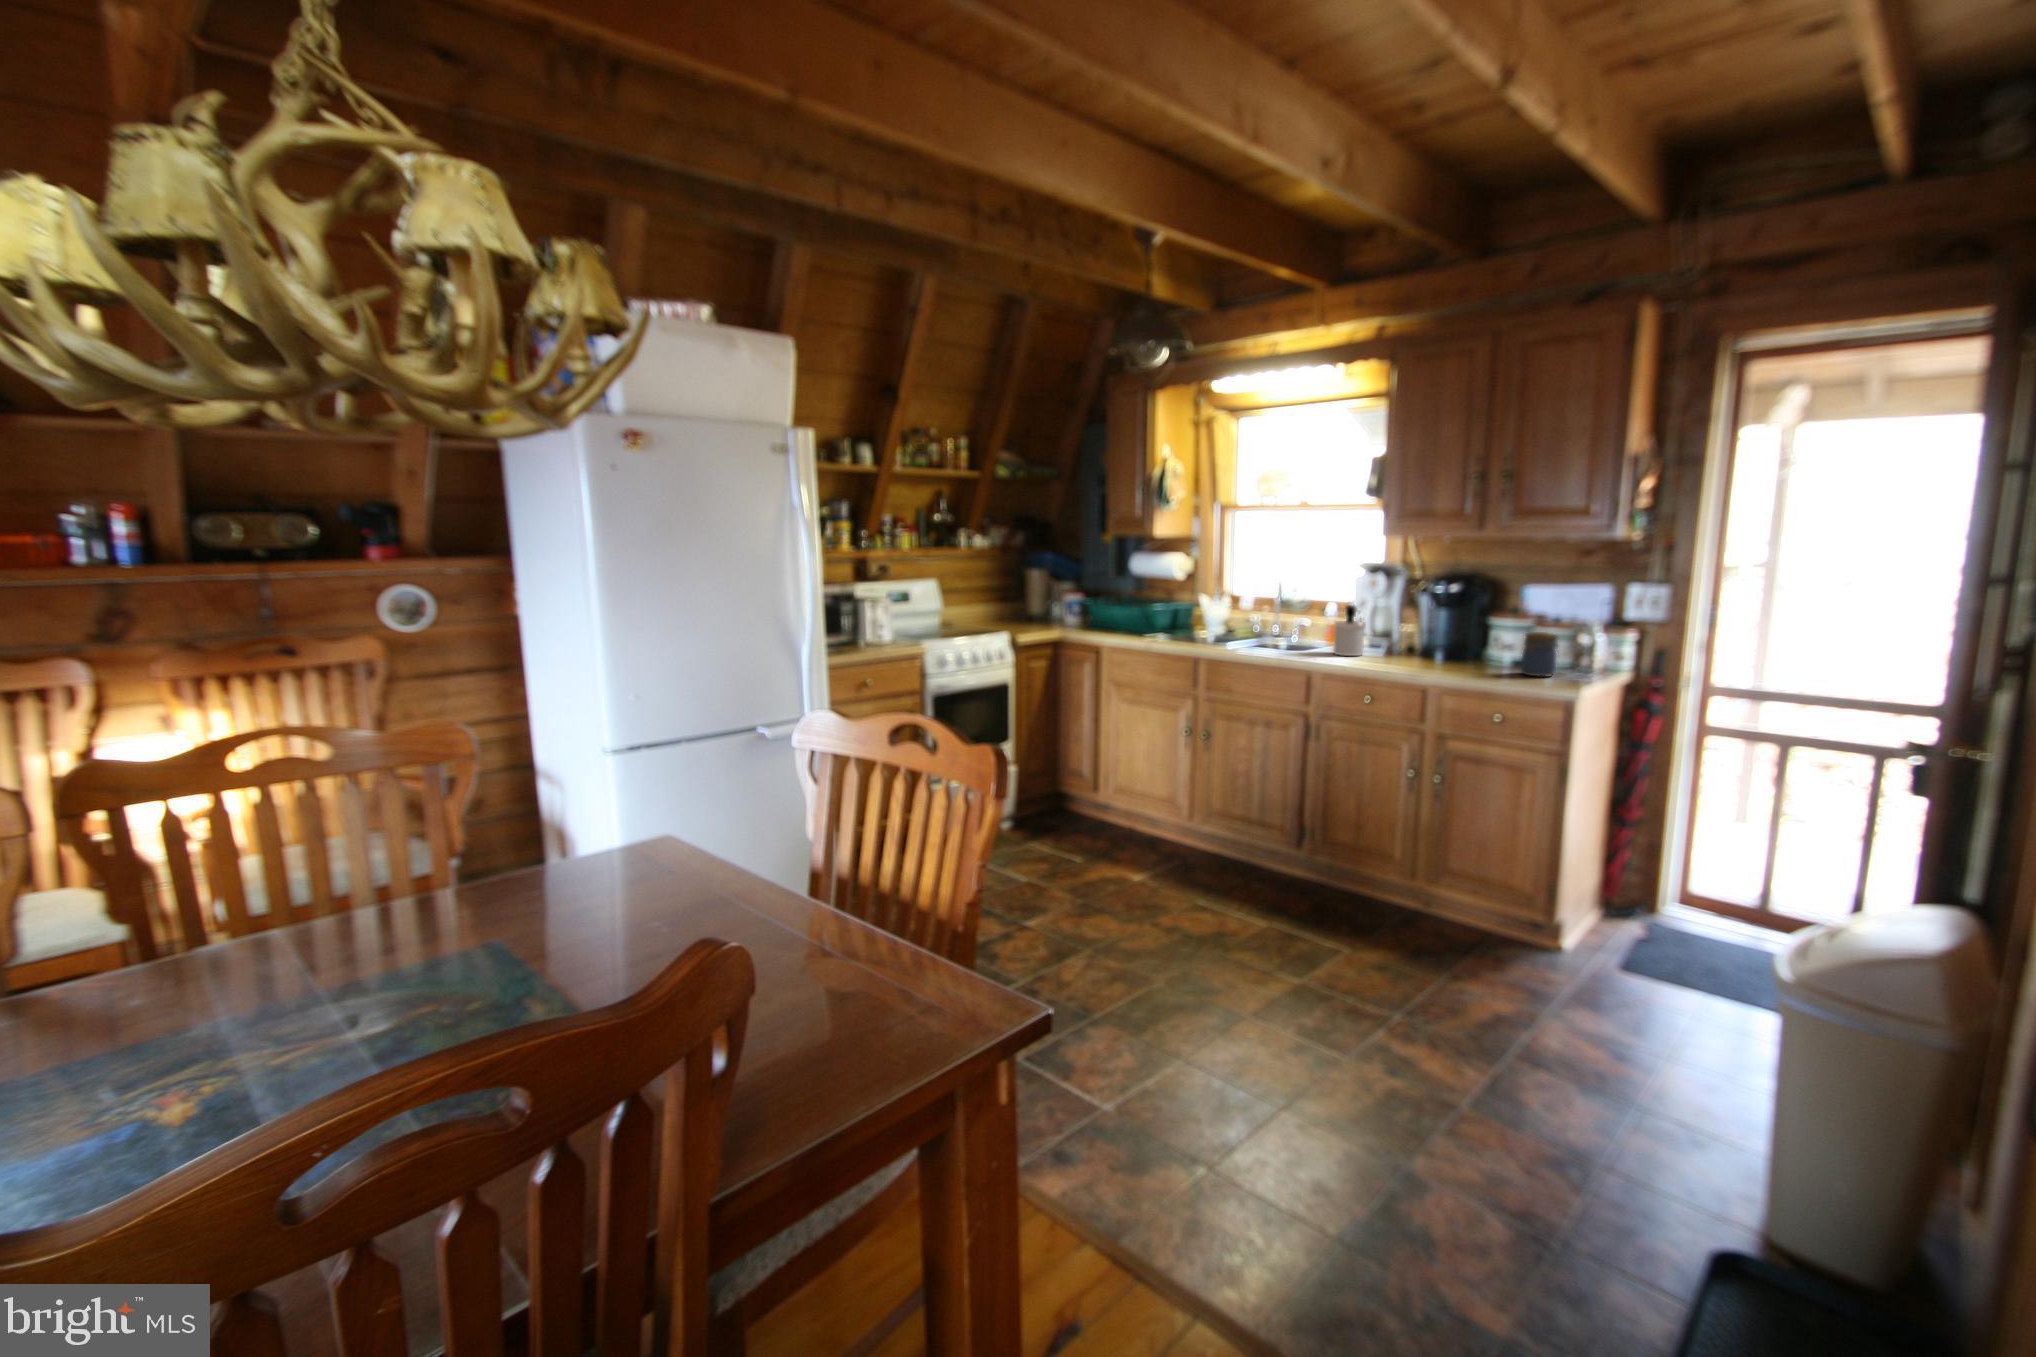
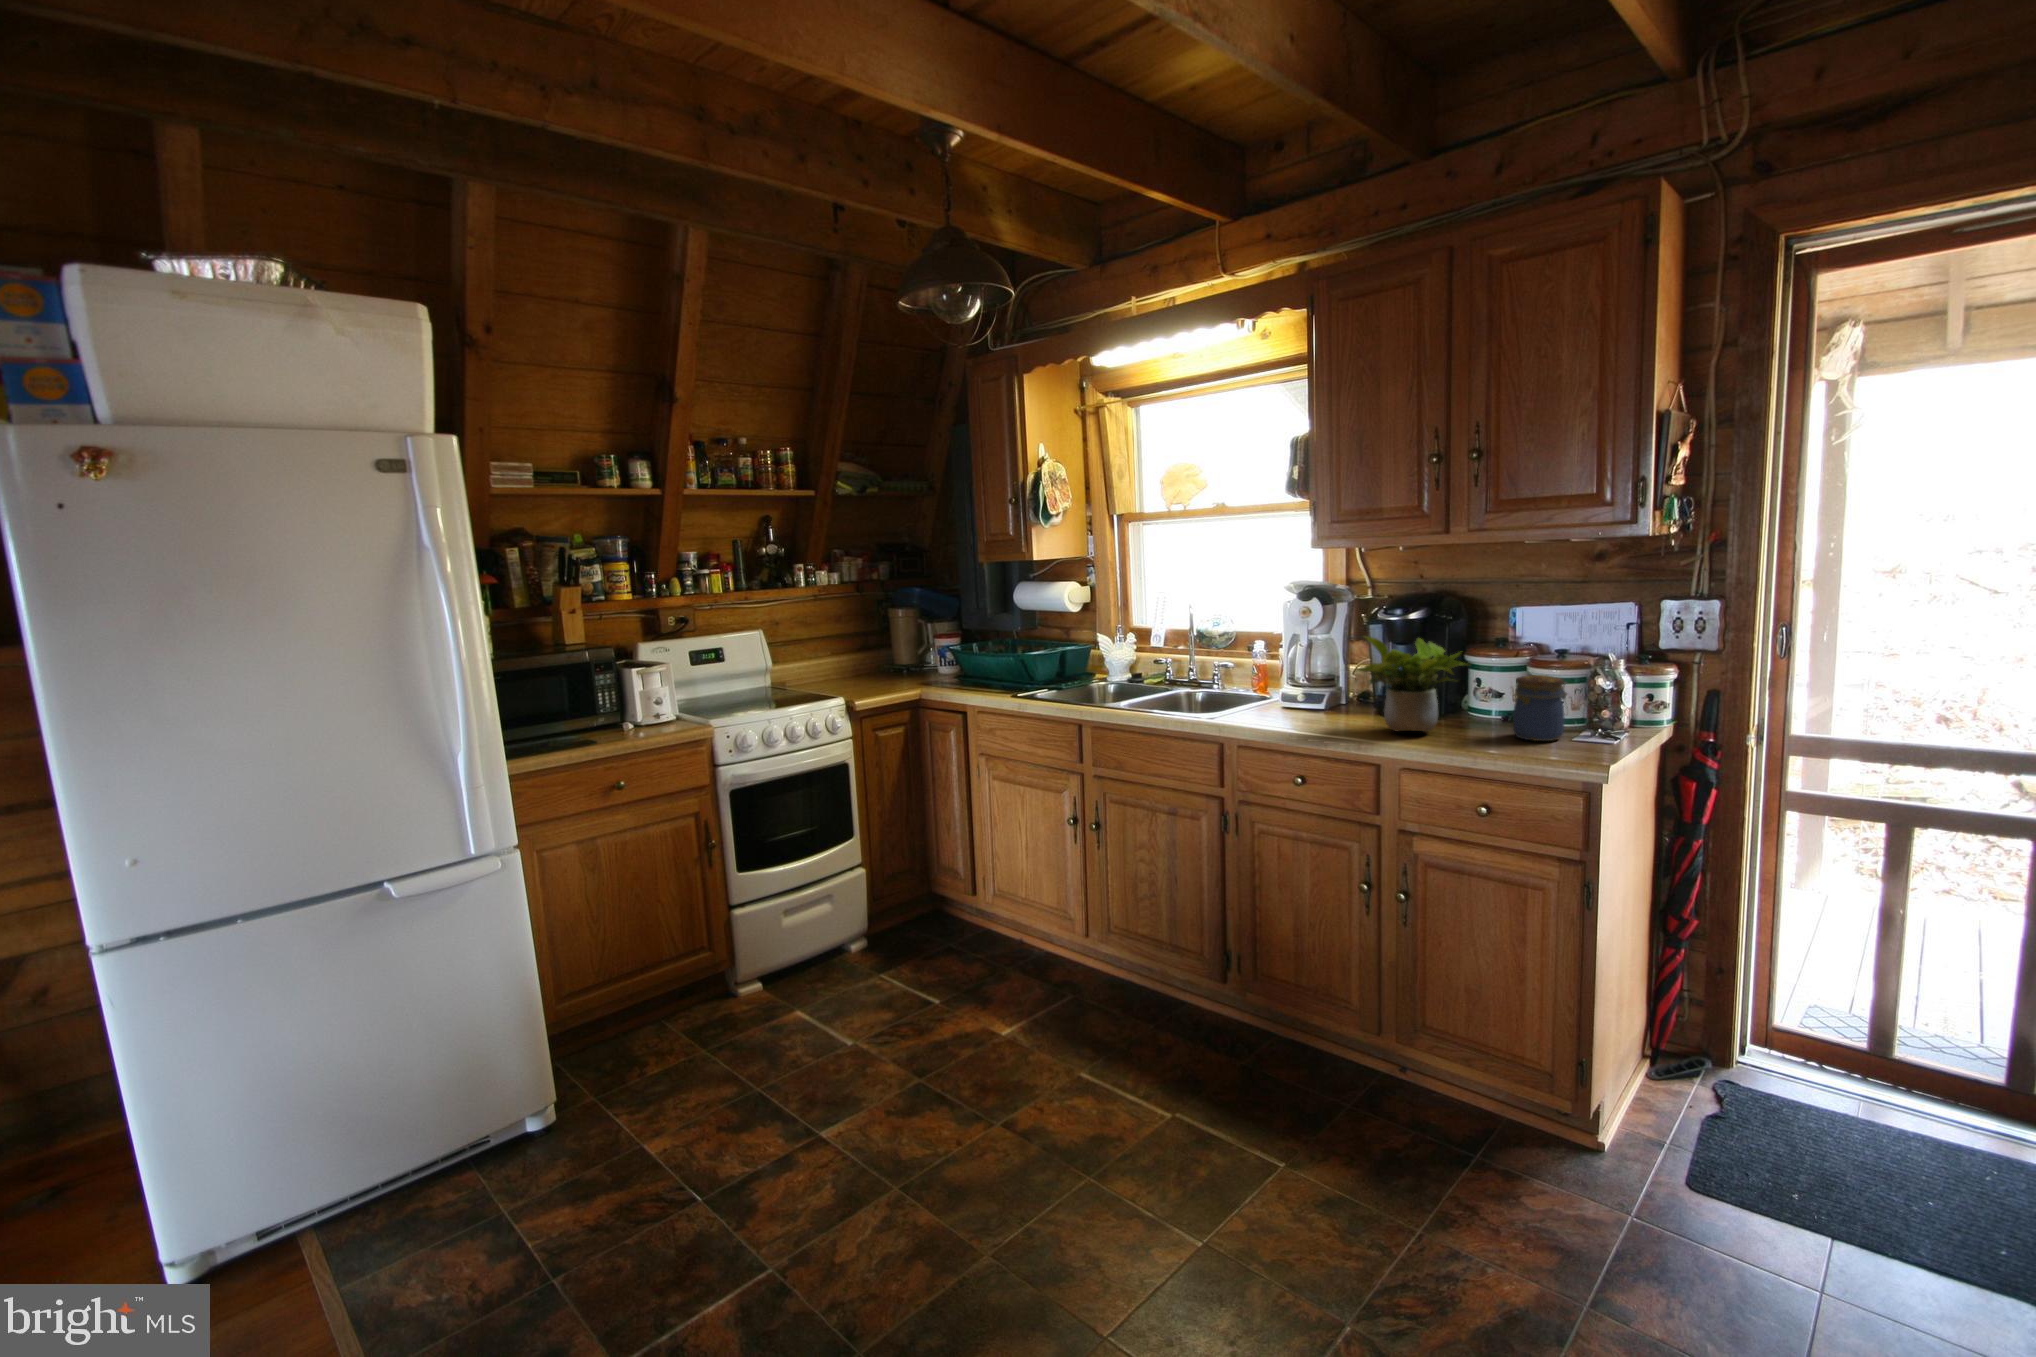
potted plant: none [1412,600,1493,669] -> present [1356,636,1469,732]
soap dispenser: present [1334,605,1366,656] -> none [1255,643,1298,713]

